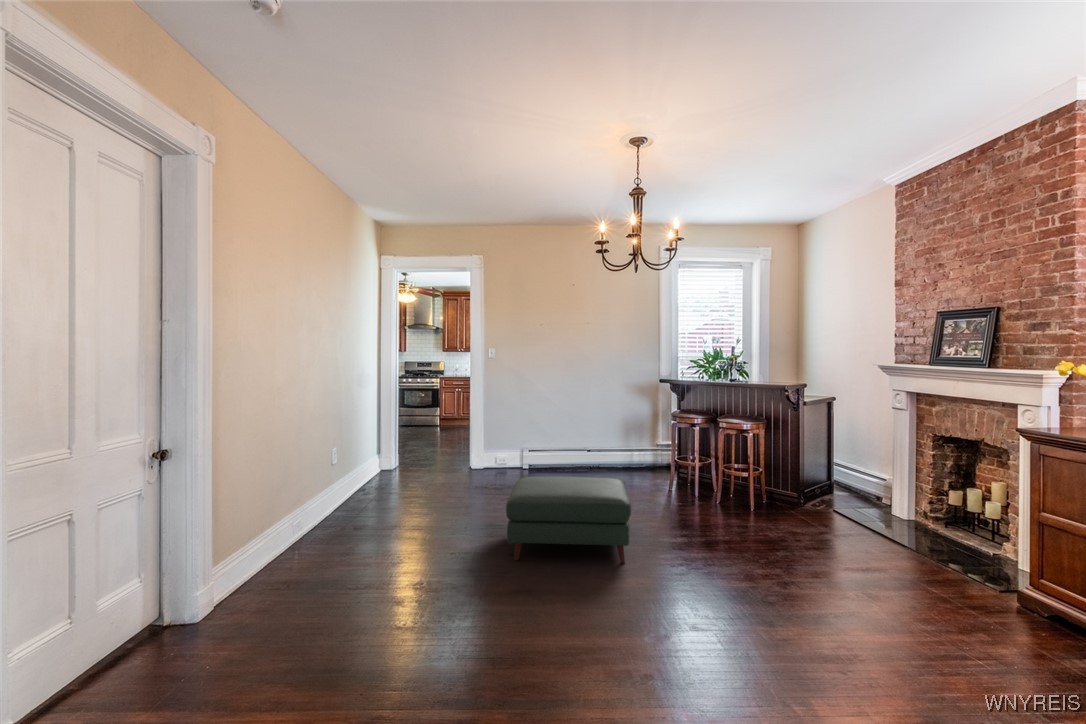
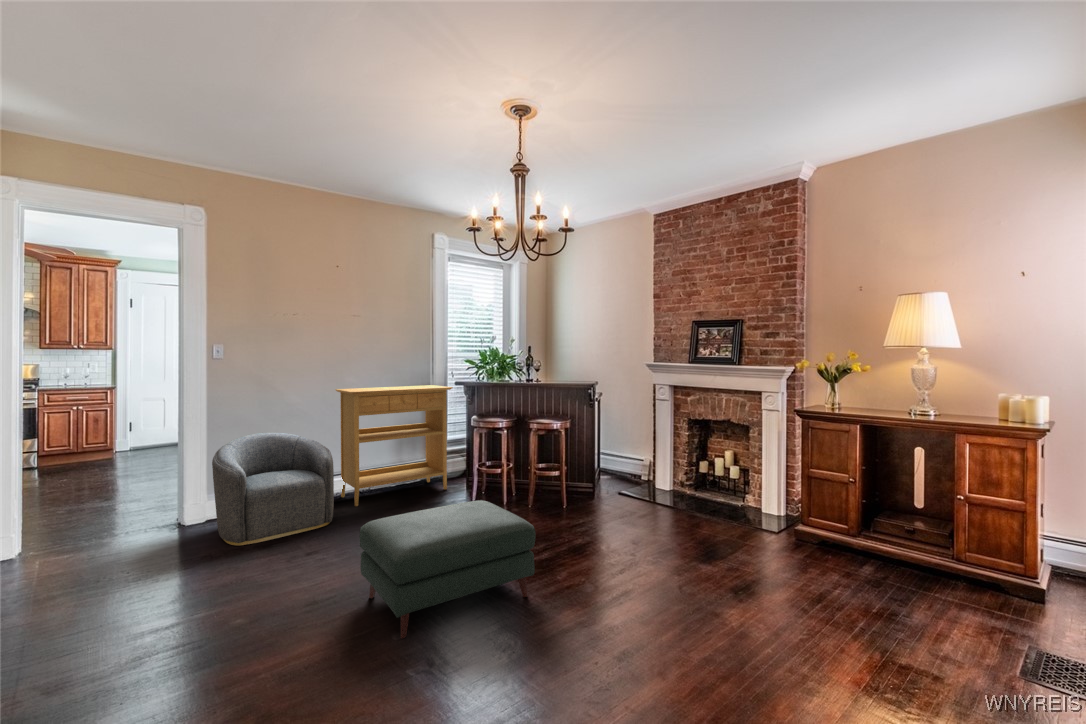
console table: none [571,383,665,477] -> present [335,385,453,506]
armchair: none [479,412,555,487] -> present [212,433,334,545]

